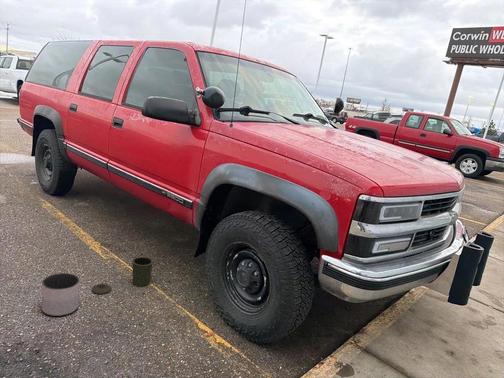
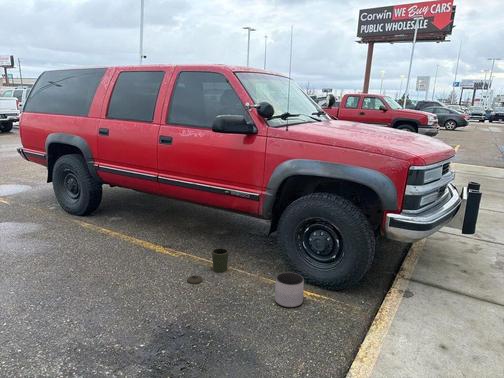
planter: present [42,273,79,316] -> present [275,272,304,307]

